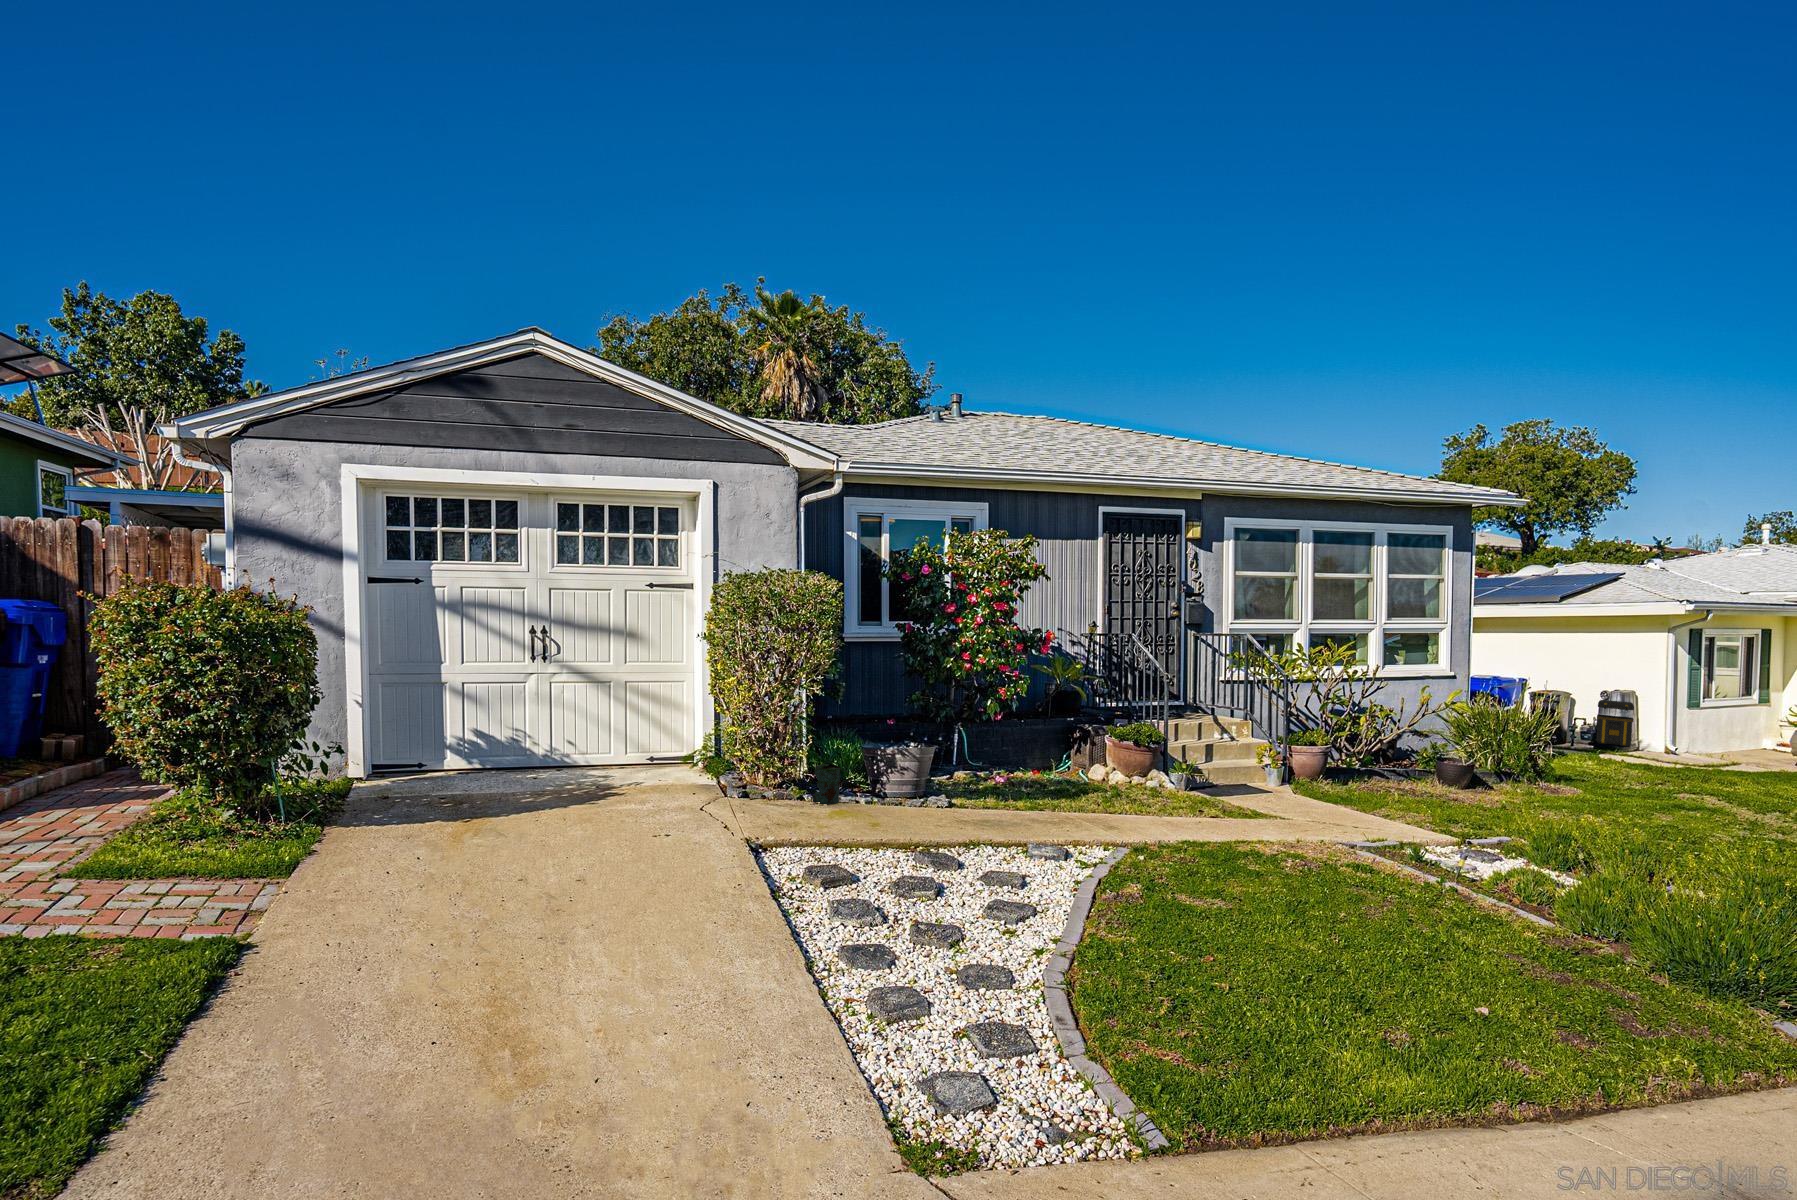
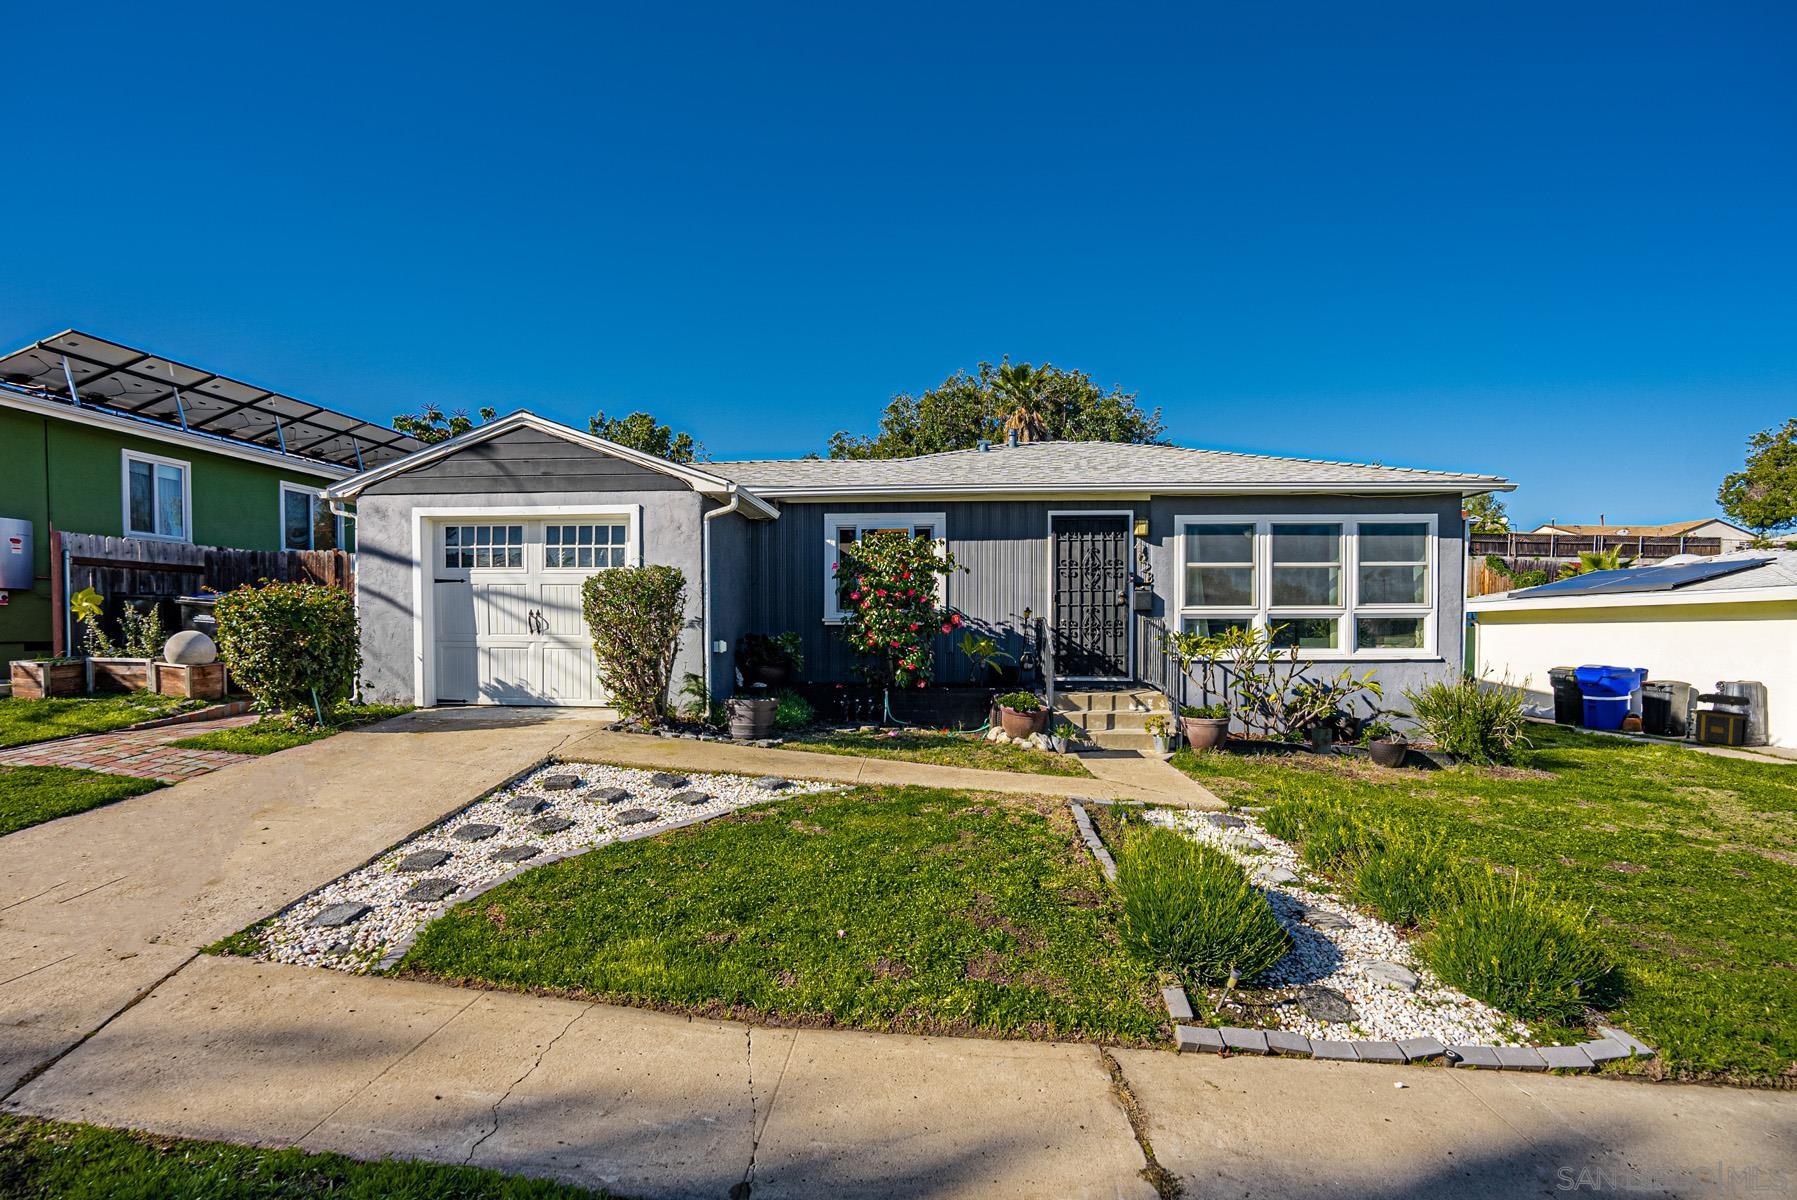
watering can: present [812,764,850,804] -> present [1307,721,1332,754]

